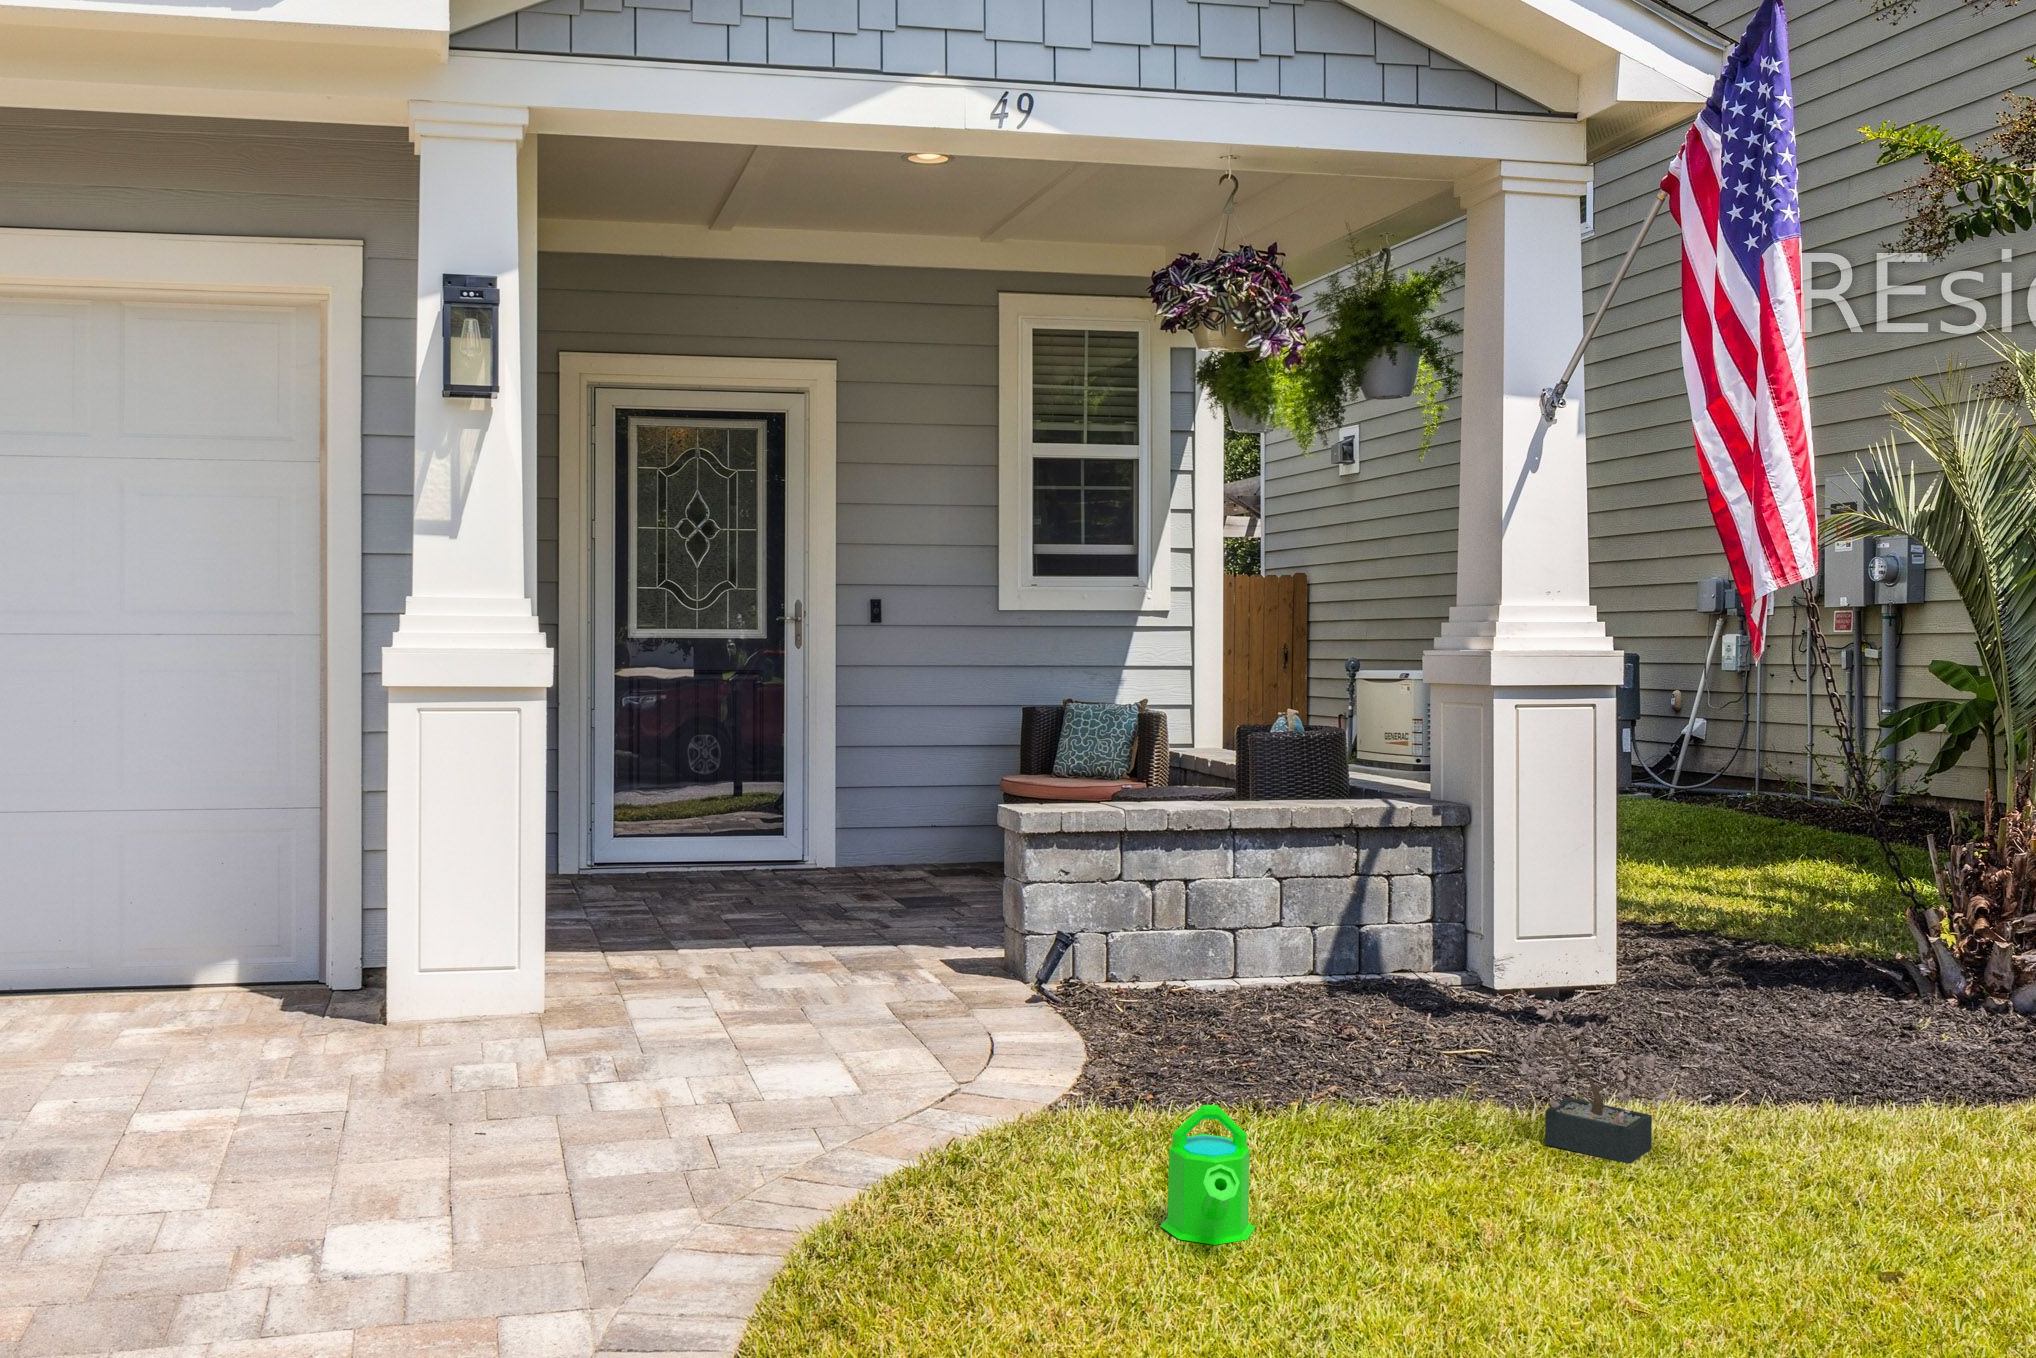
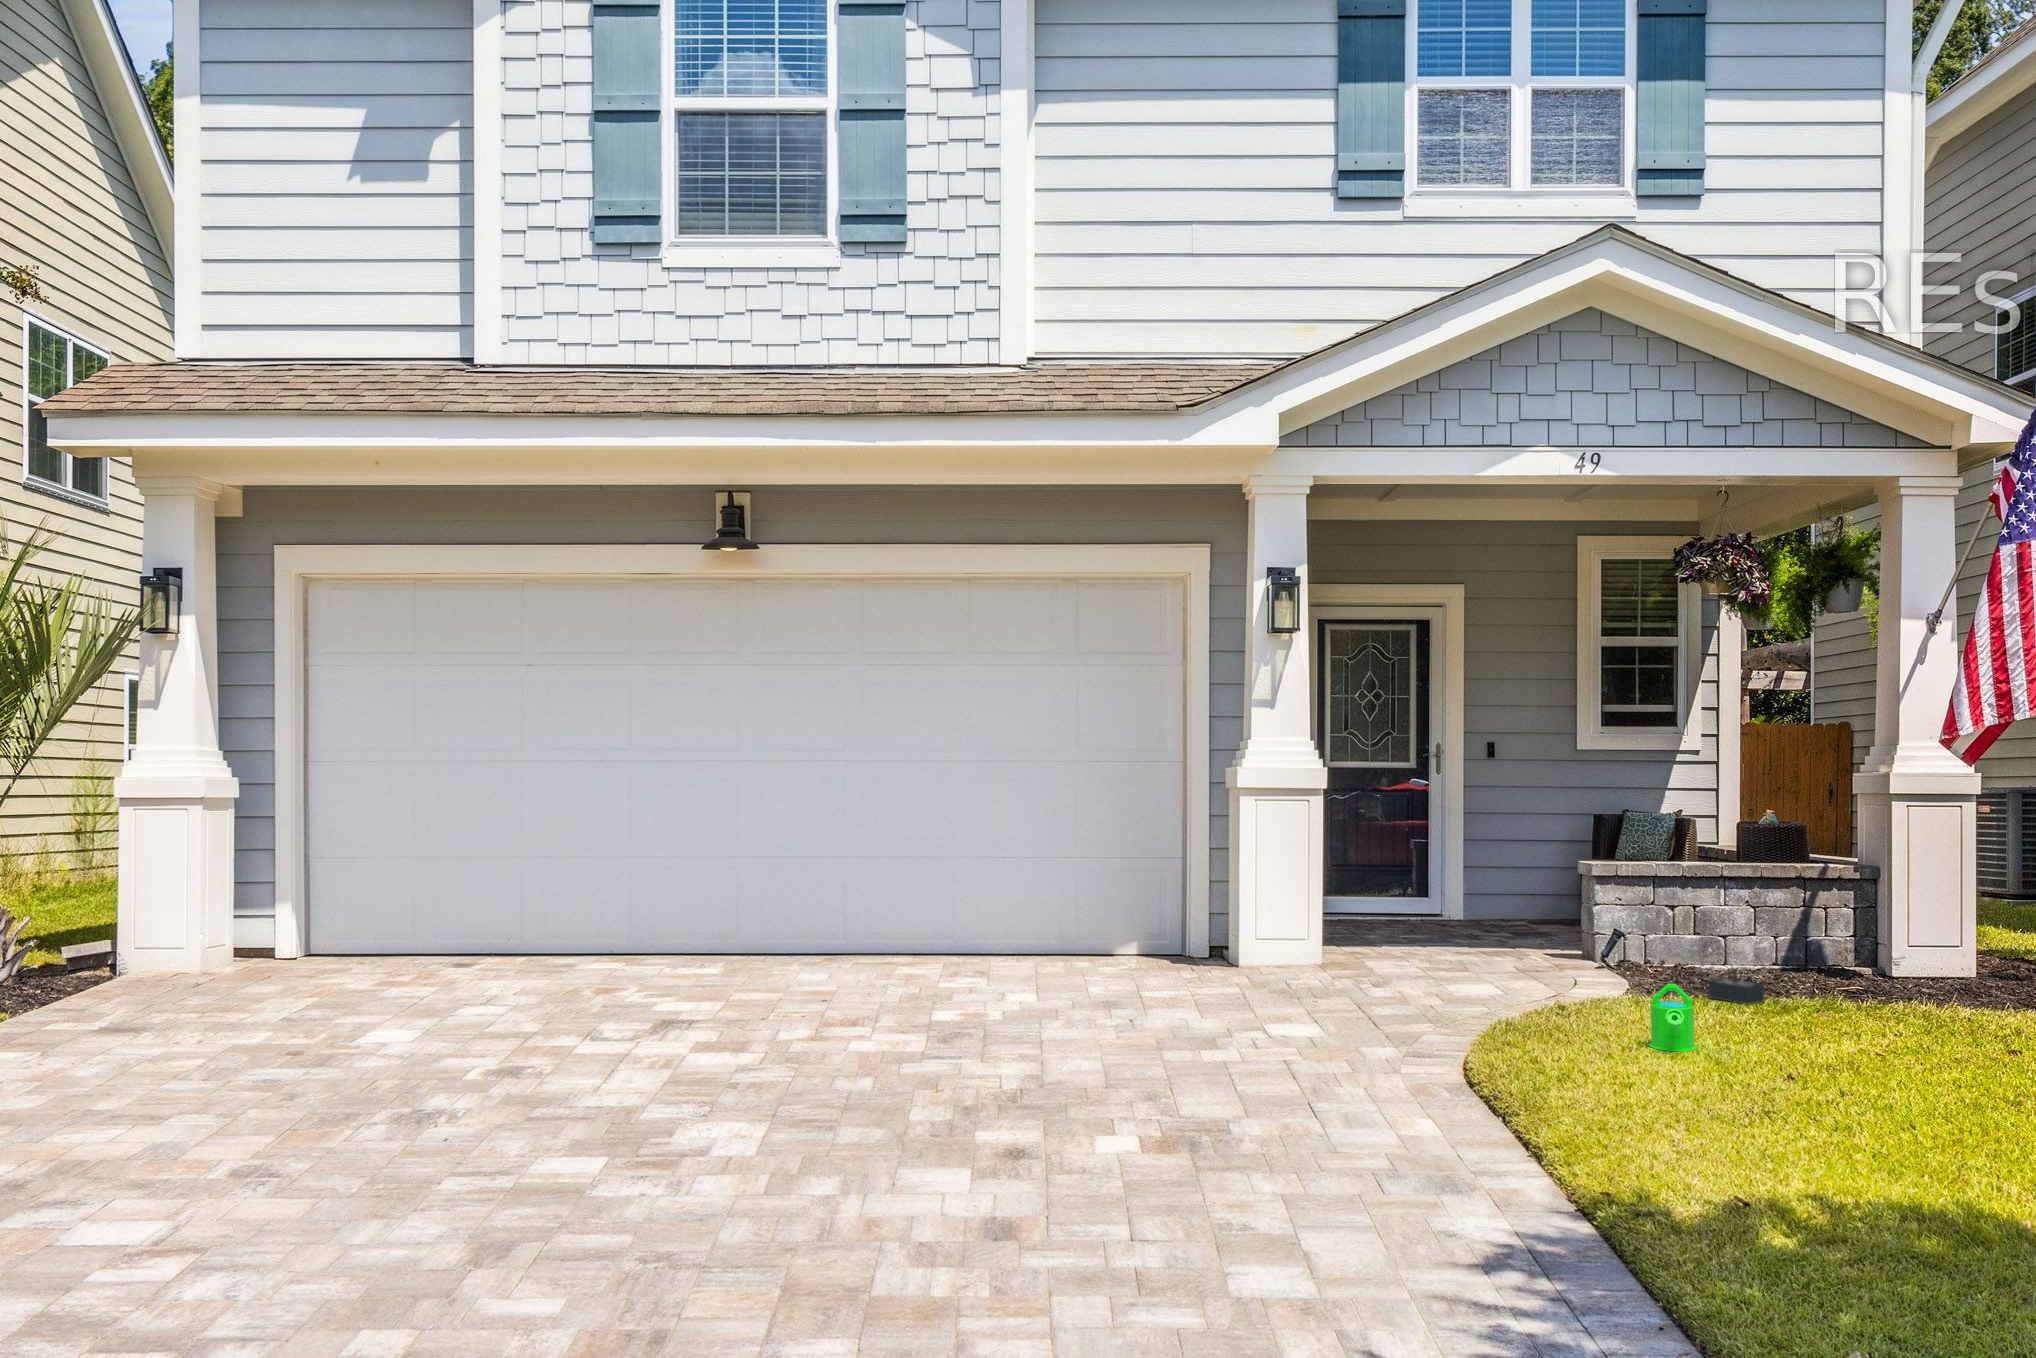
decorative plant: present [1516,1005,1671,1164] -> present [1696,930,1769,1005]

